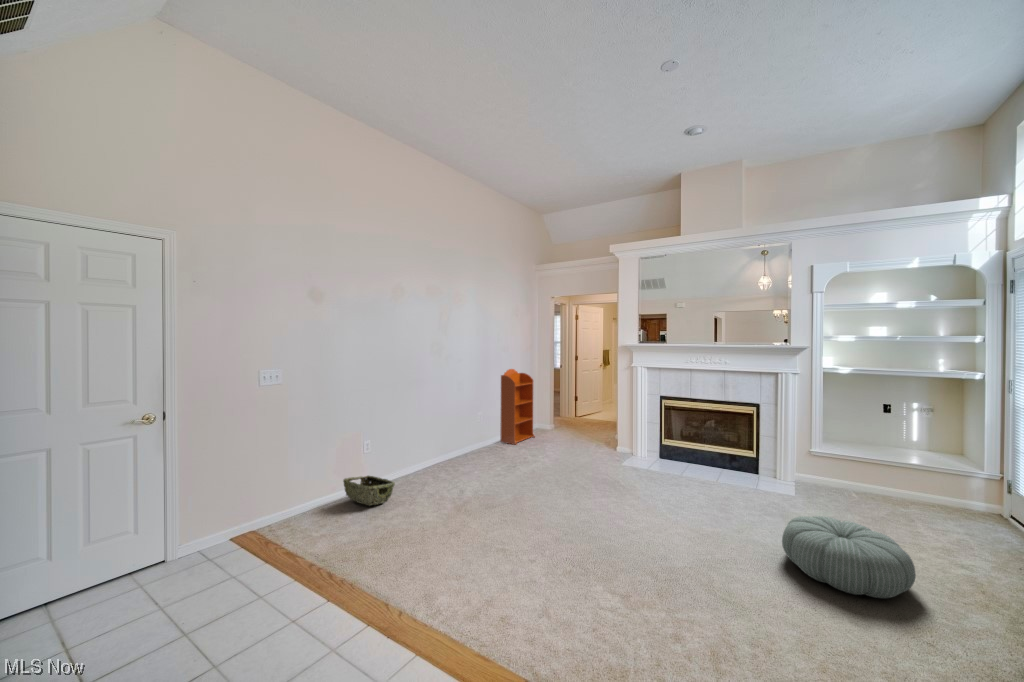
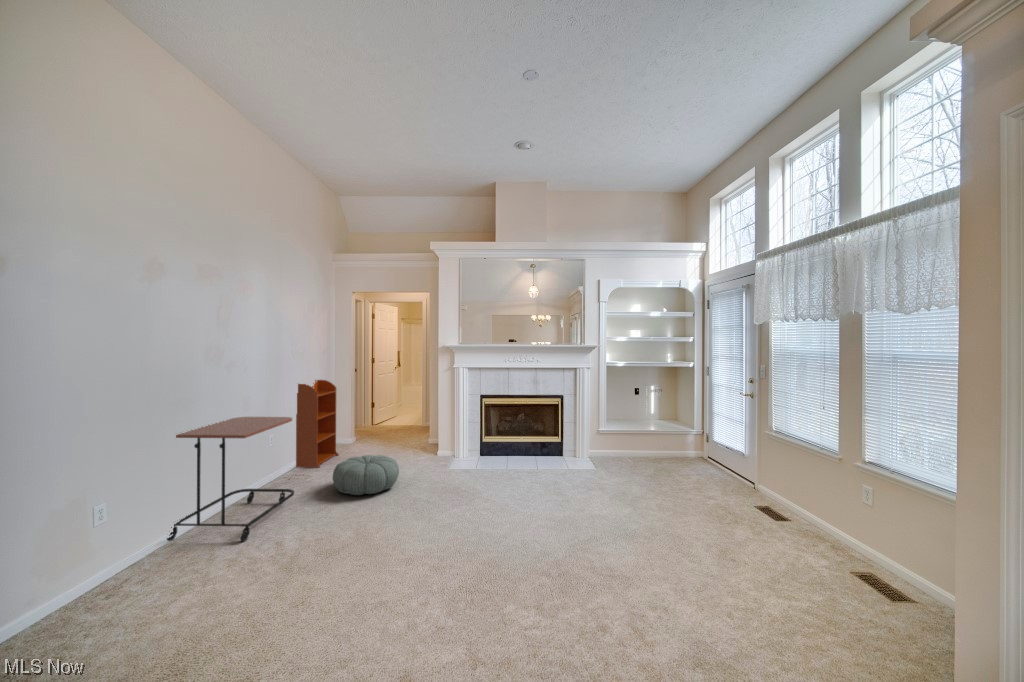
side table: none [404,398,486,489] -> present [167,417,294,542]
woven basket: present [343,476,395,505] -> none [61,549,170,597]
pouf: present [782,516,916,598] -> present [333,455,399,495]

